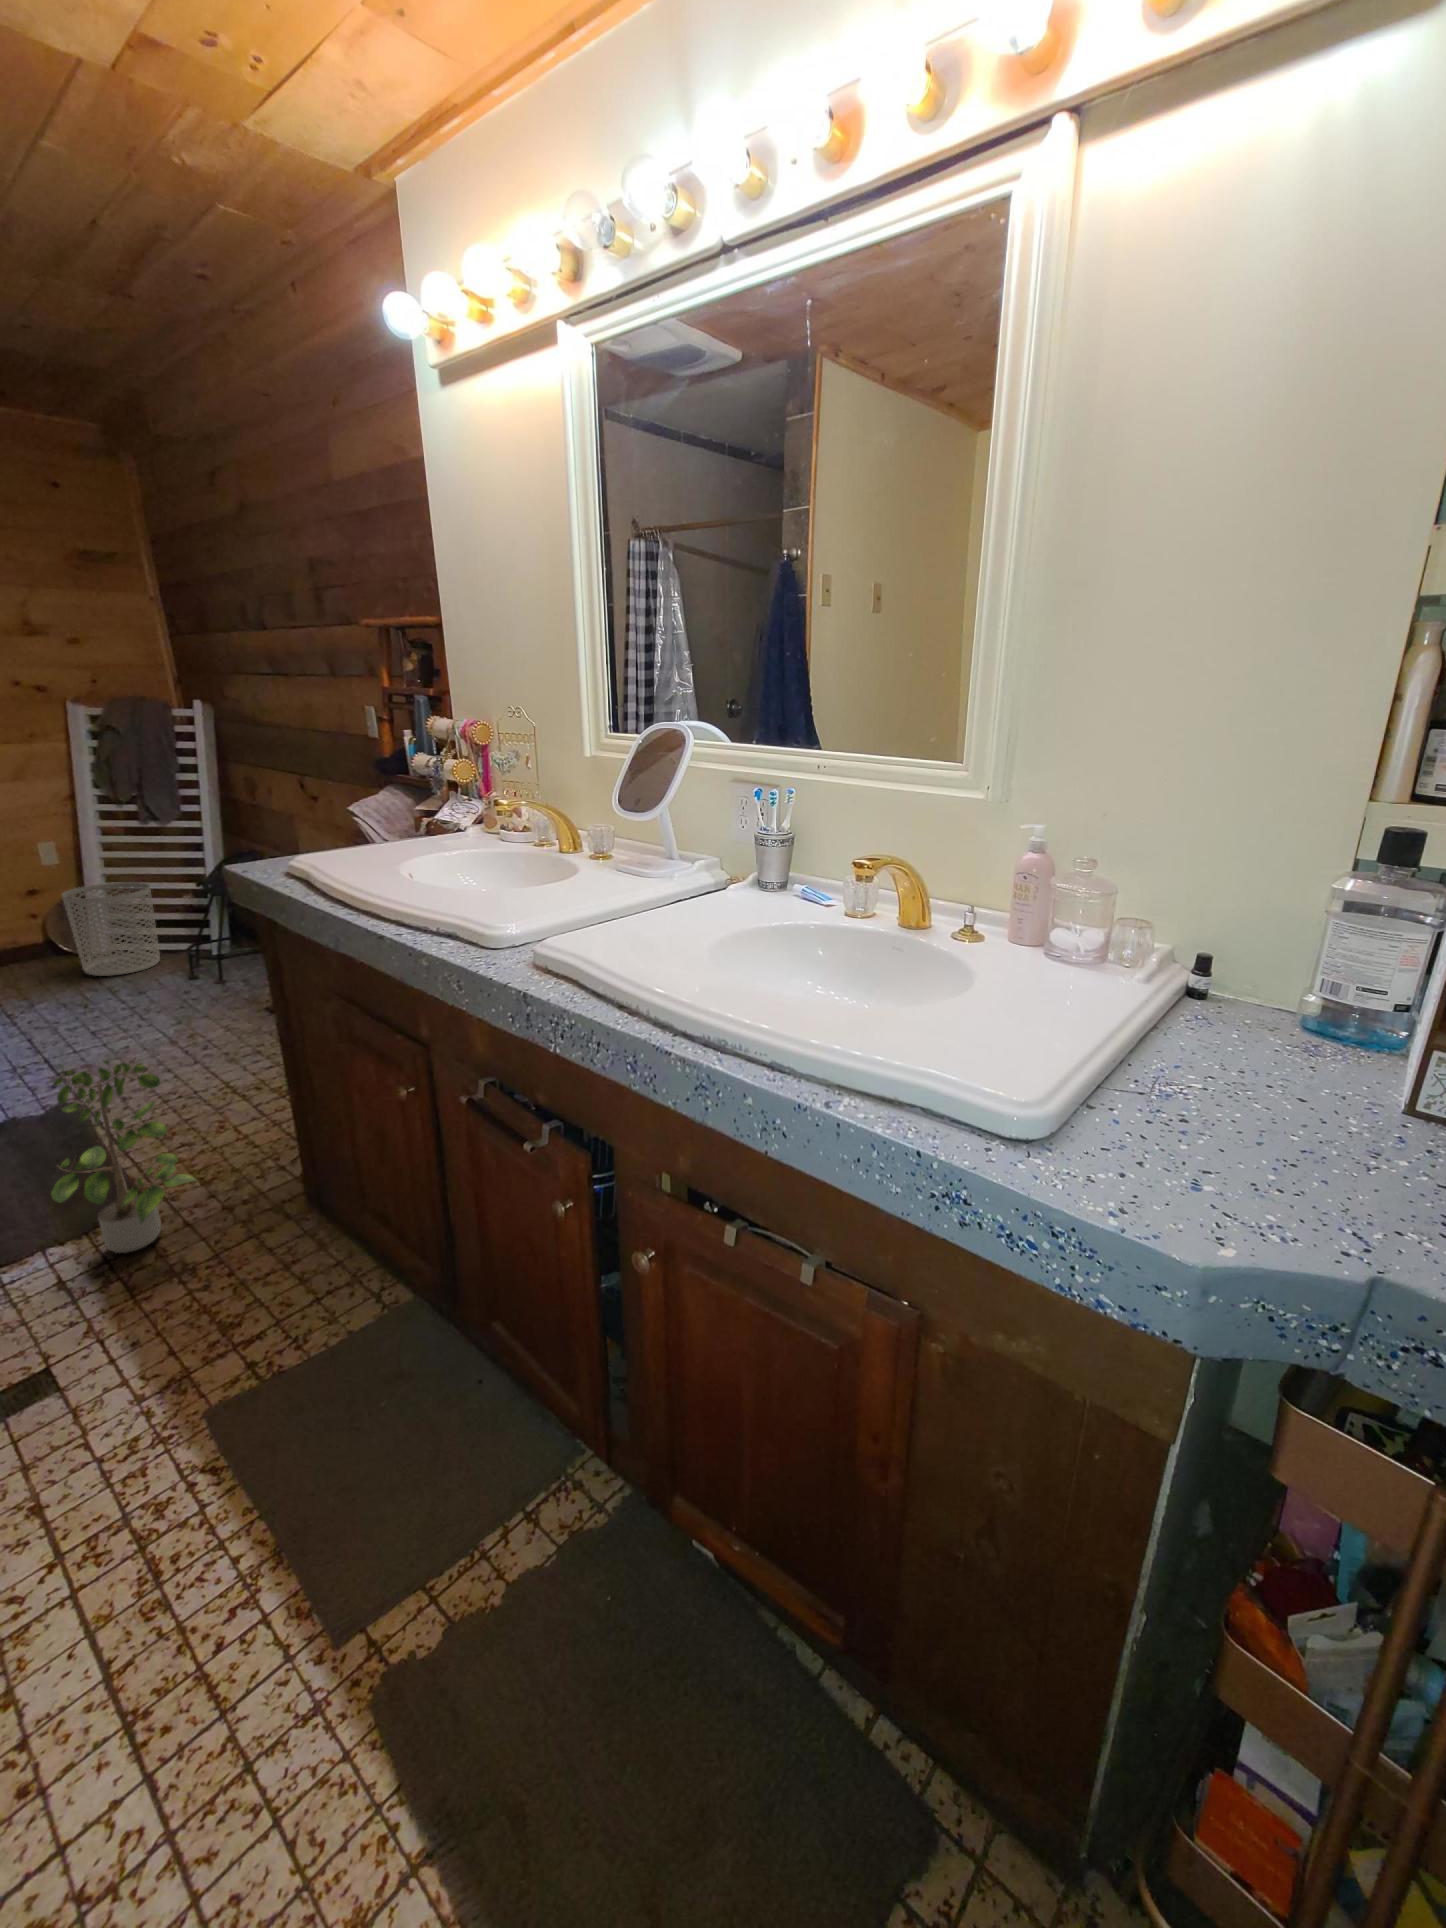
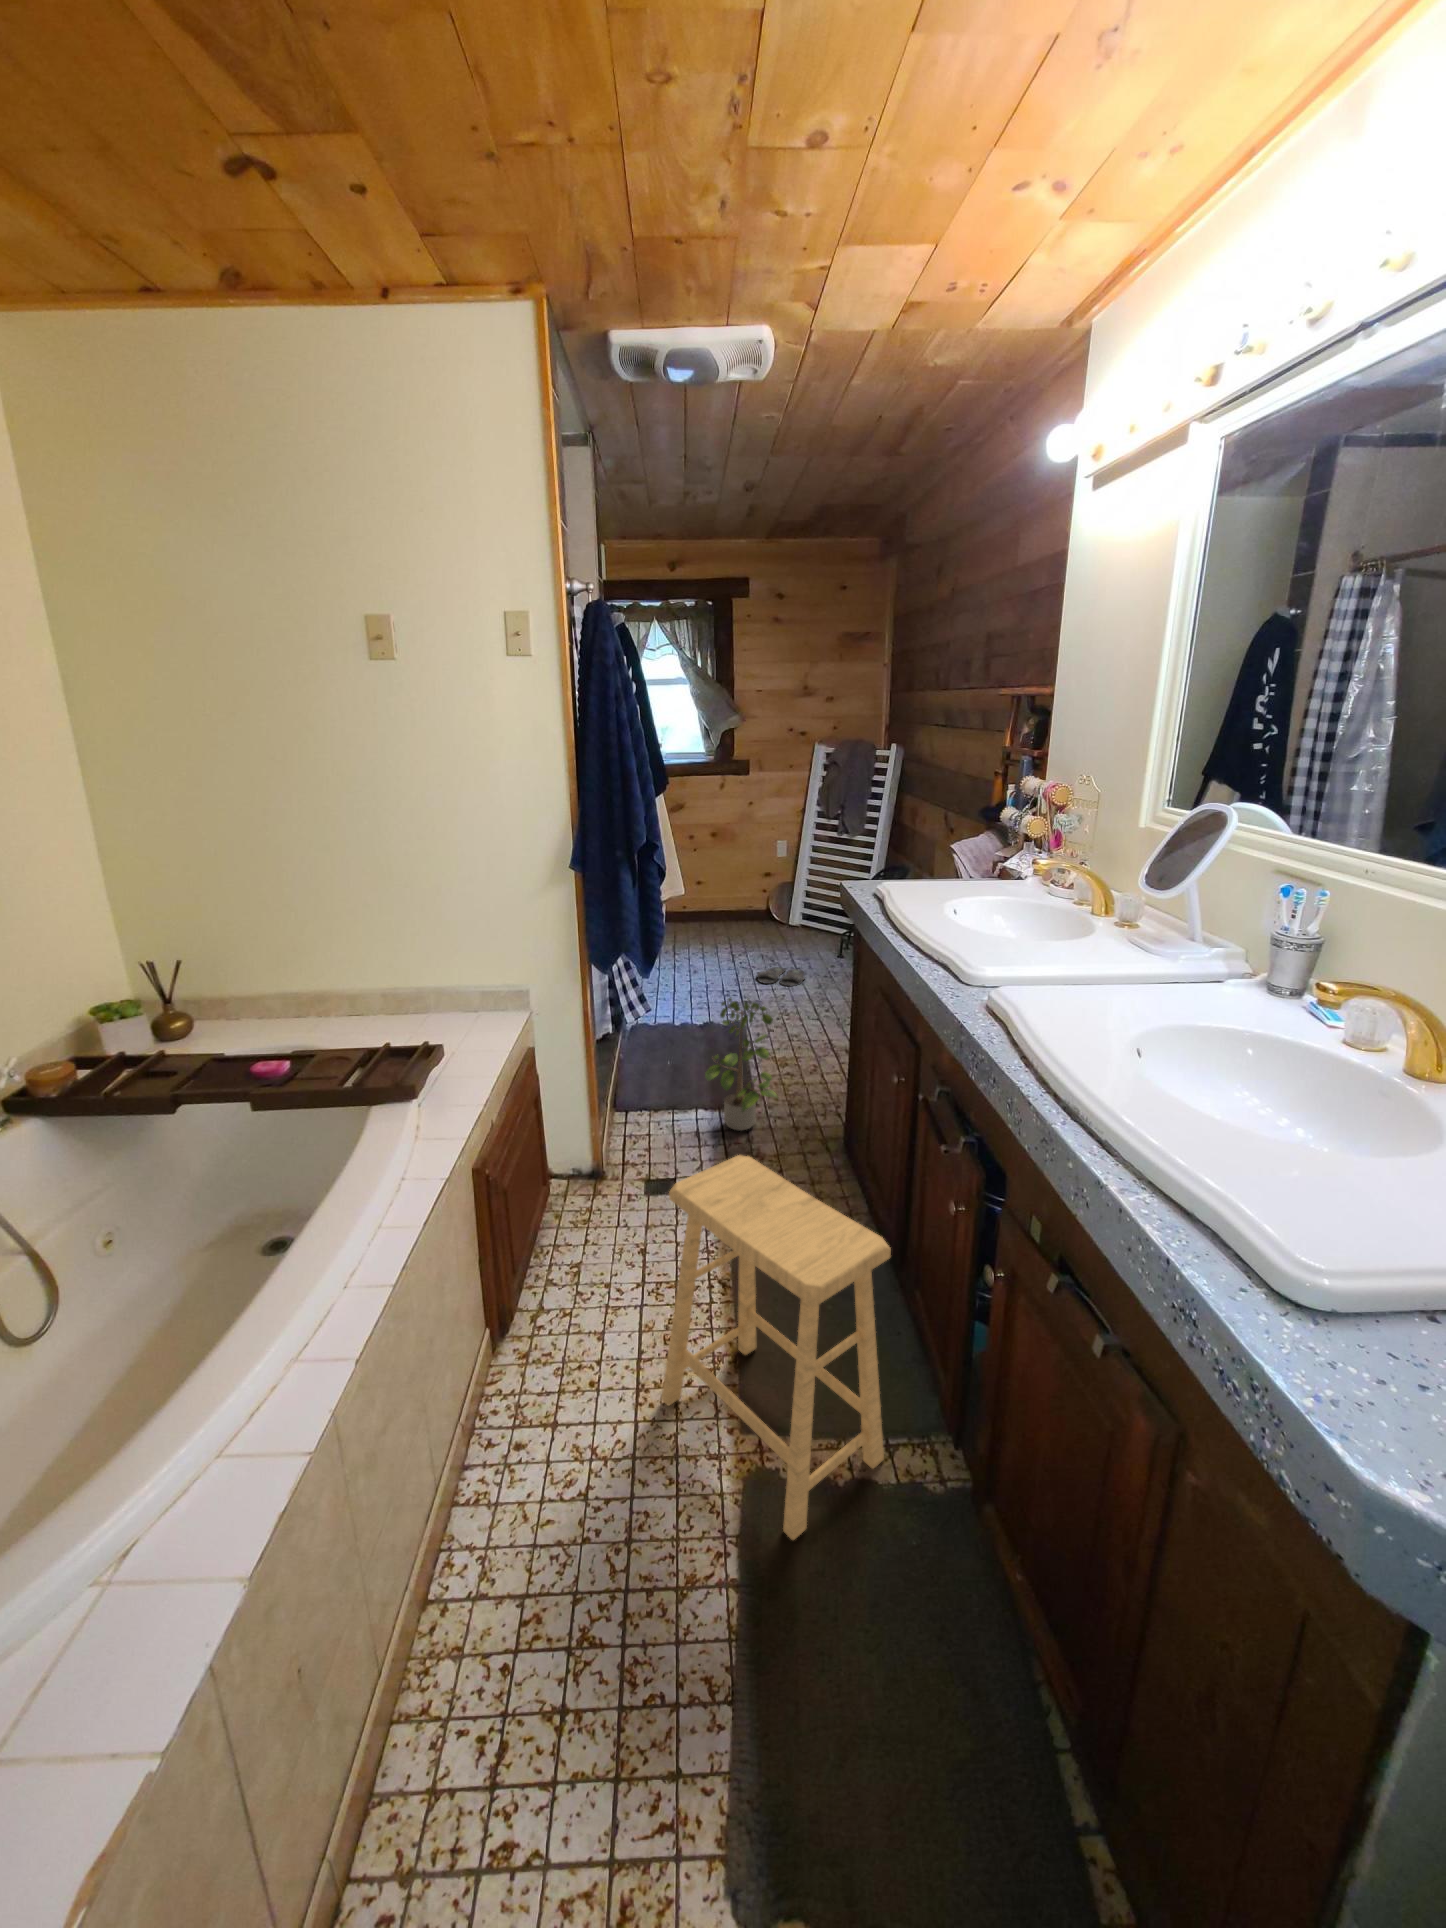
waste bin: present [62,882,160,976] -> none [778,877,829,945]
slippers: none [69,1005,155,1038] -> present [757,967,805,986]
footstool: none [120,1278,526,1721] -> present [662,1155,891,1540]

